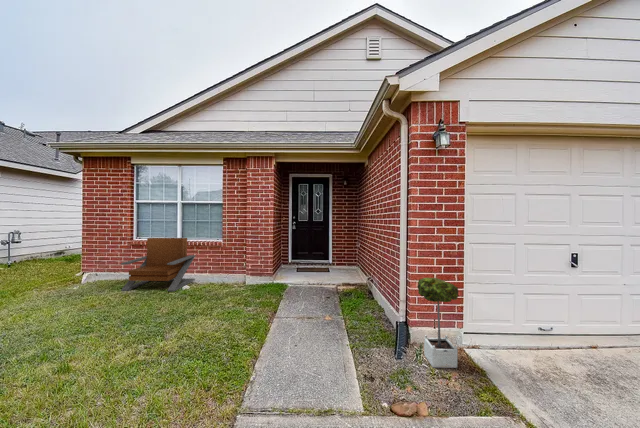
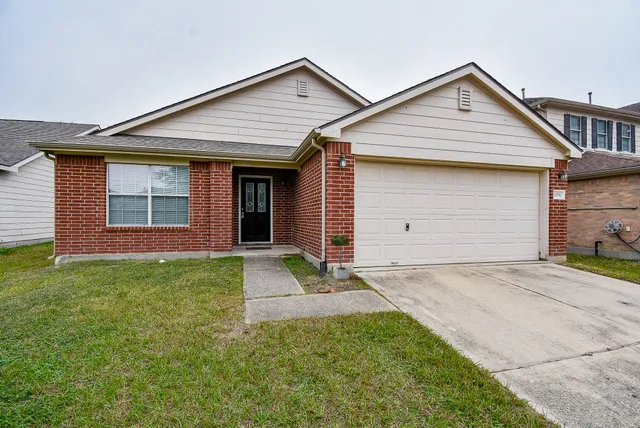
lounge chair: present [121,238,195,291] -> none [109,224,166,265]

